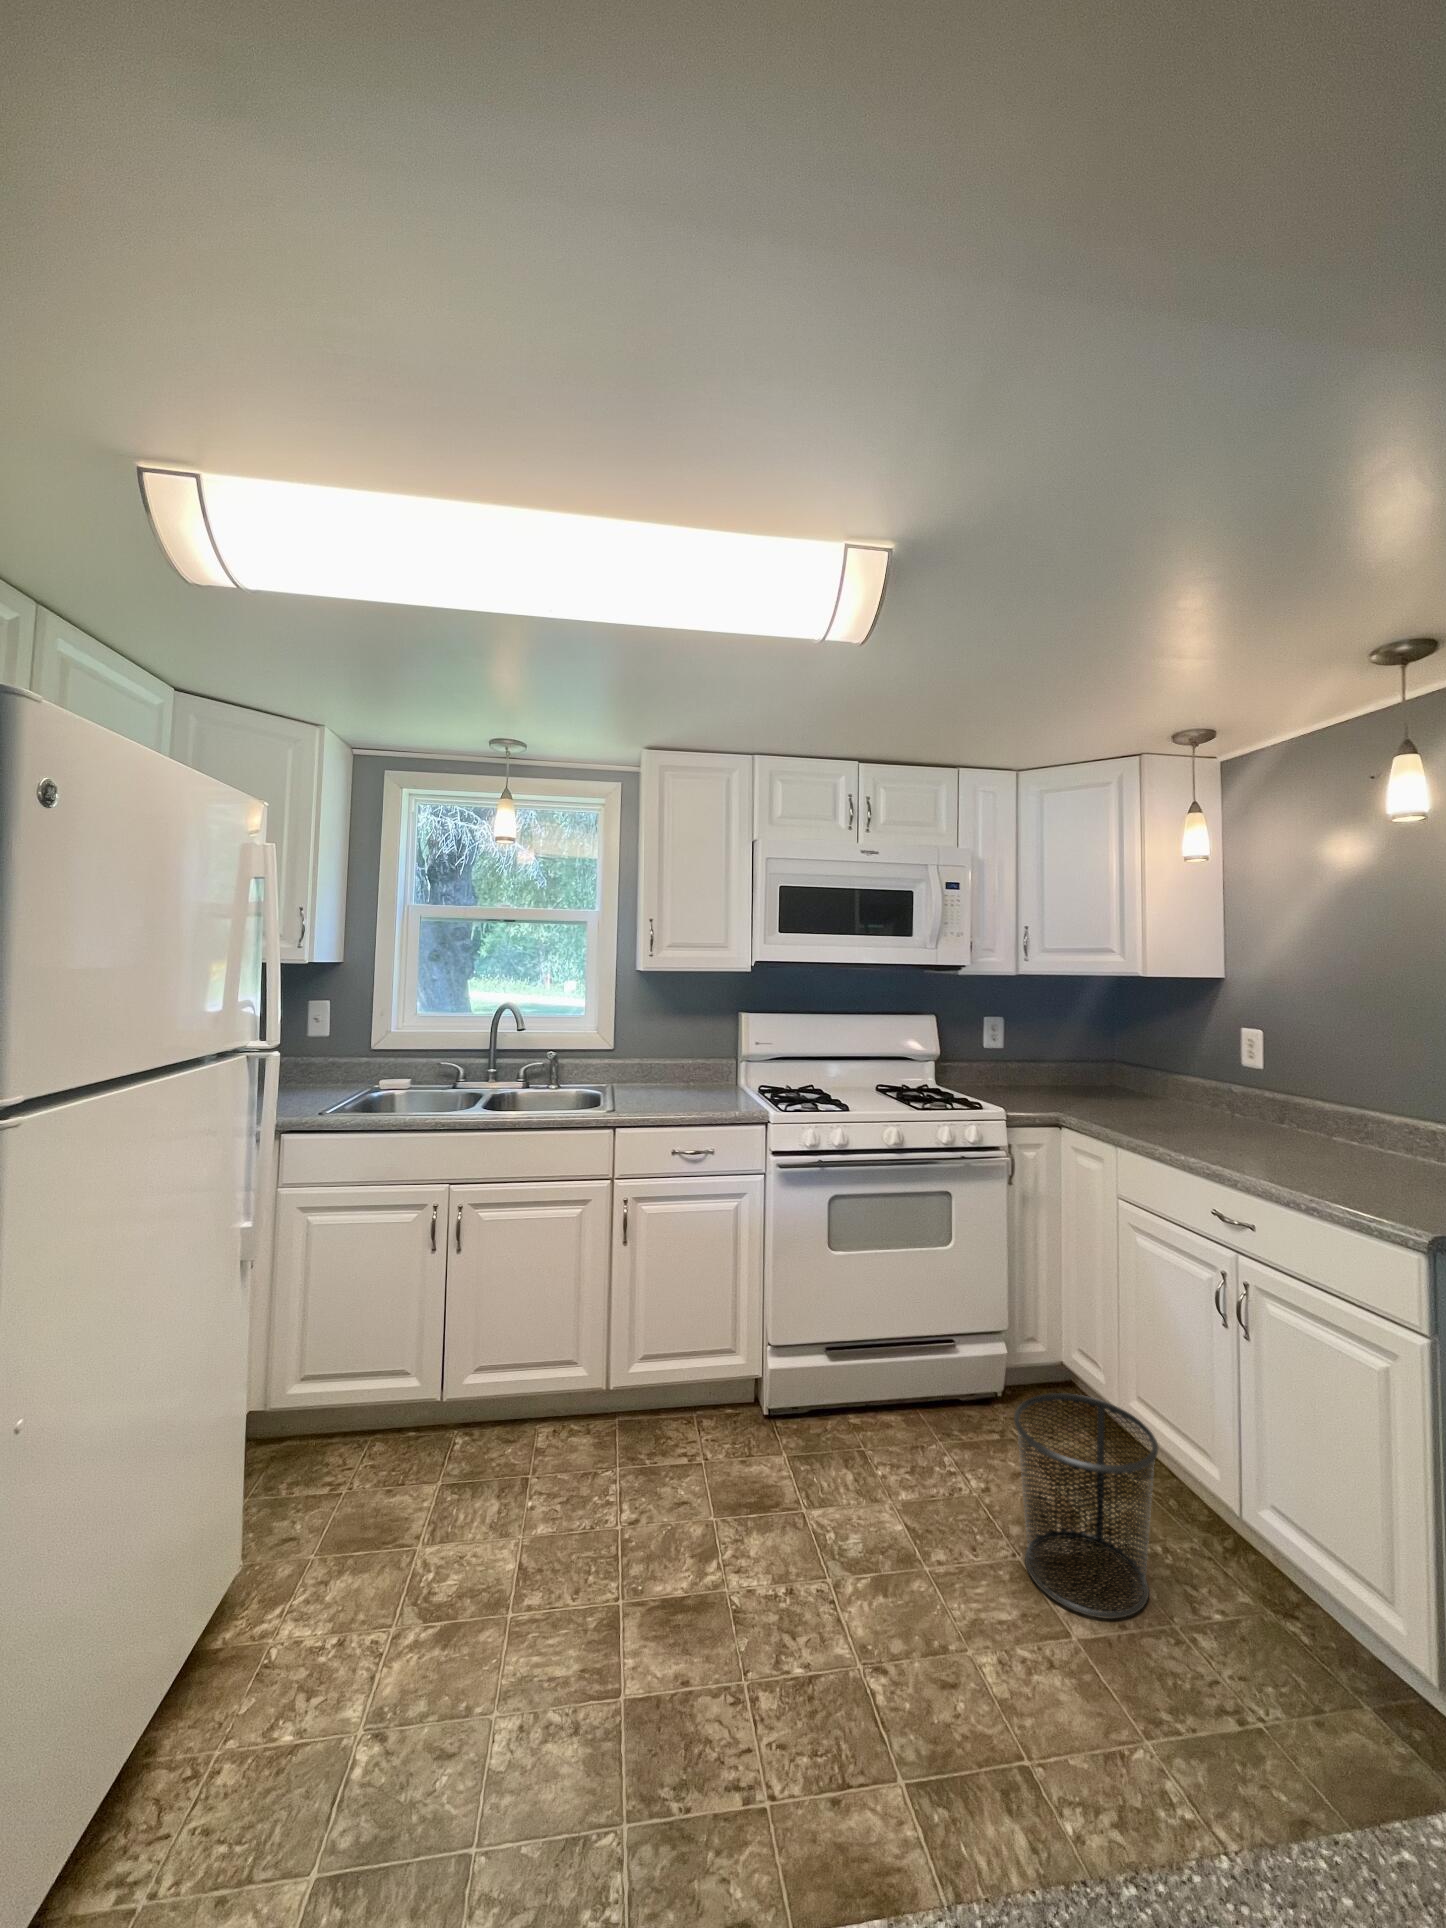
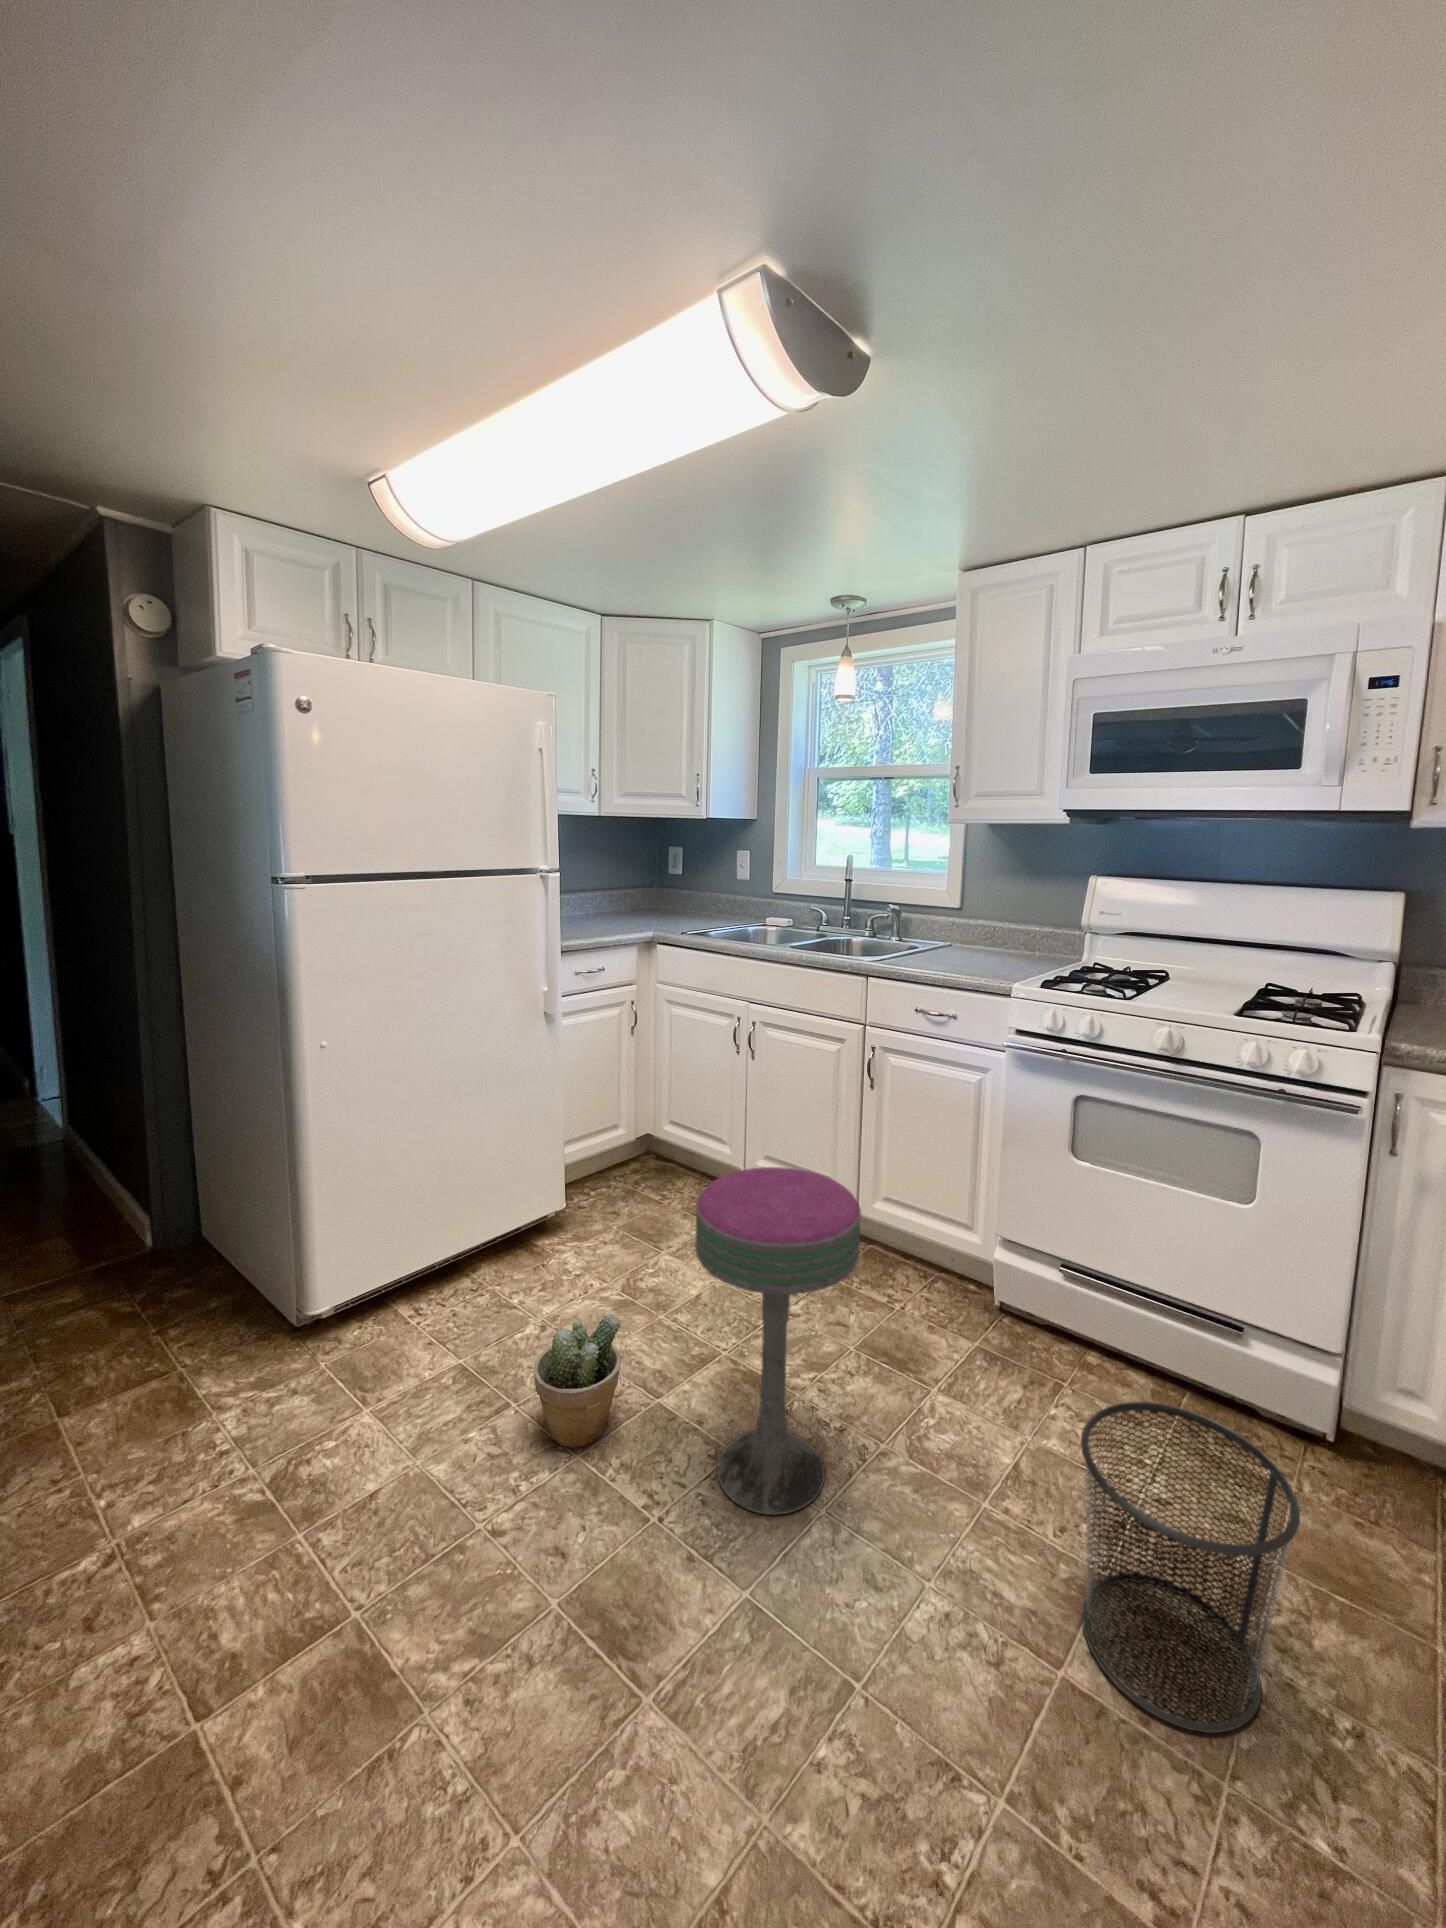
bar stool: none [711,1328,874,1722] -> present [695,1167,861,1515]
potted plant: none [525,1608,640,1837] -> present [534,1315,621,1447]

